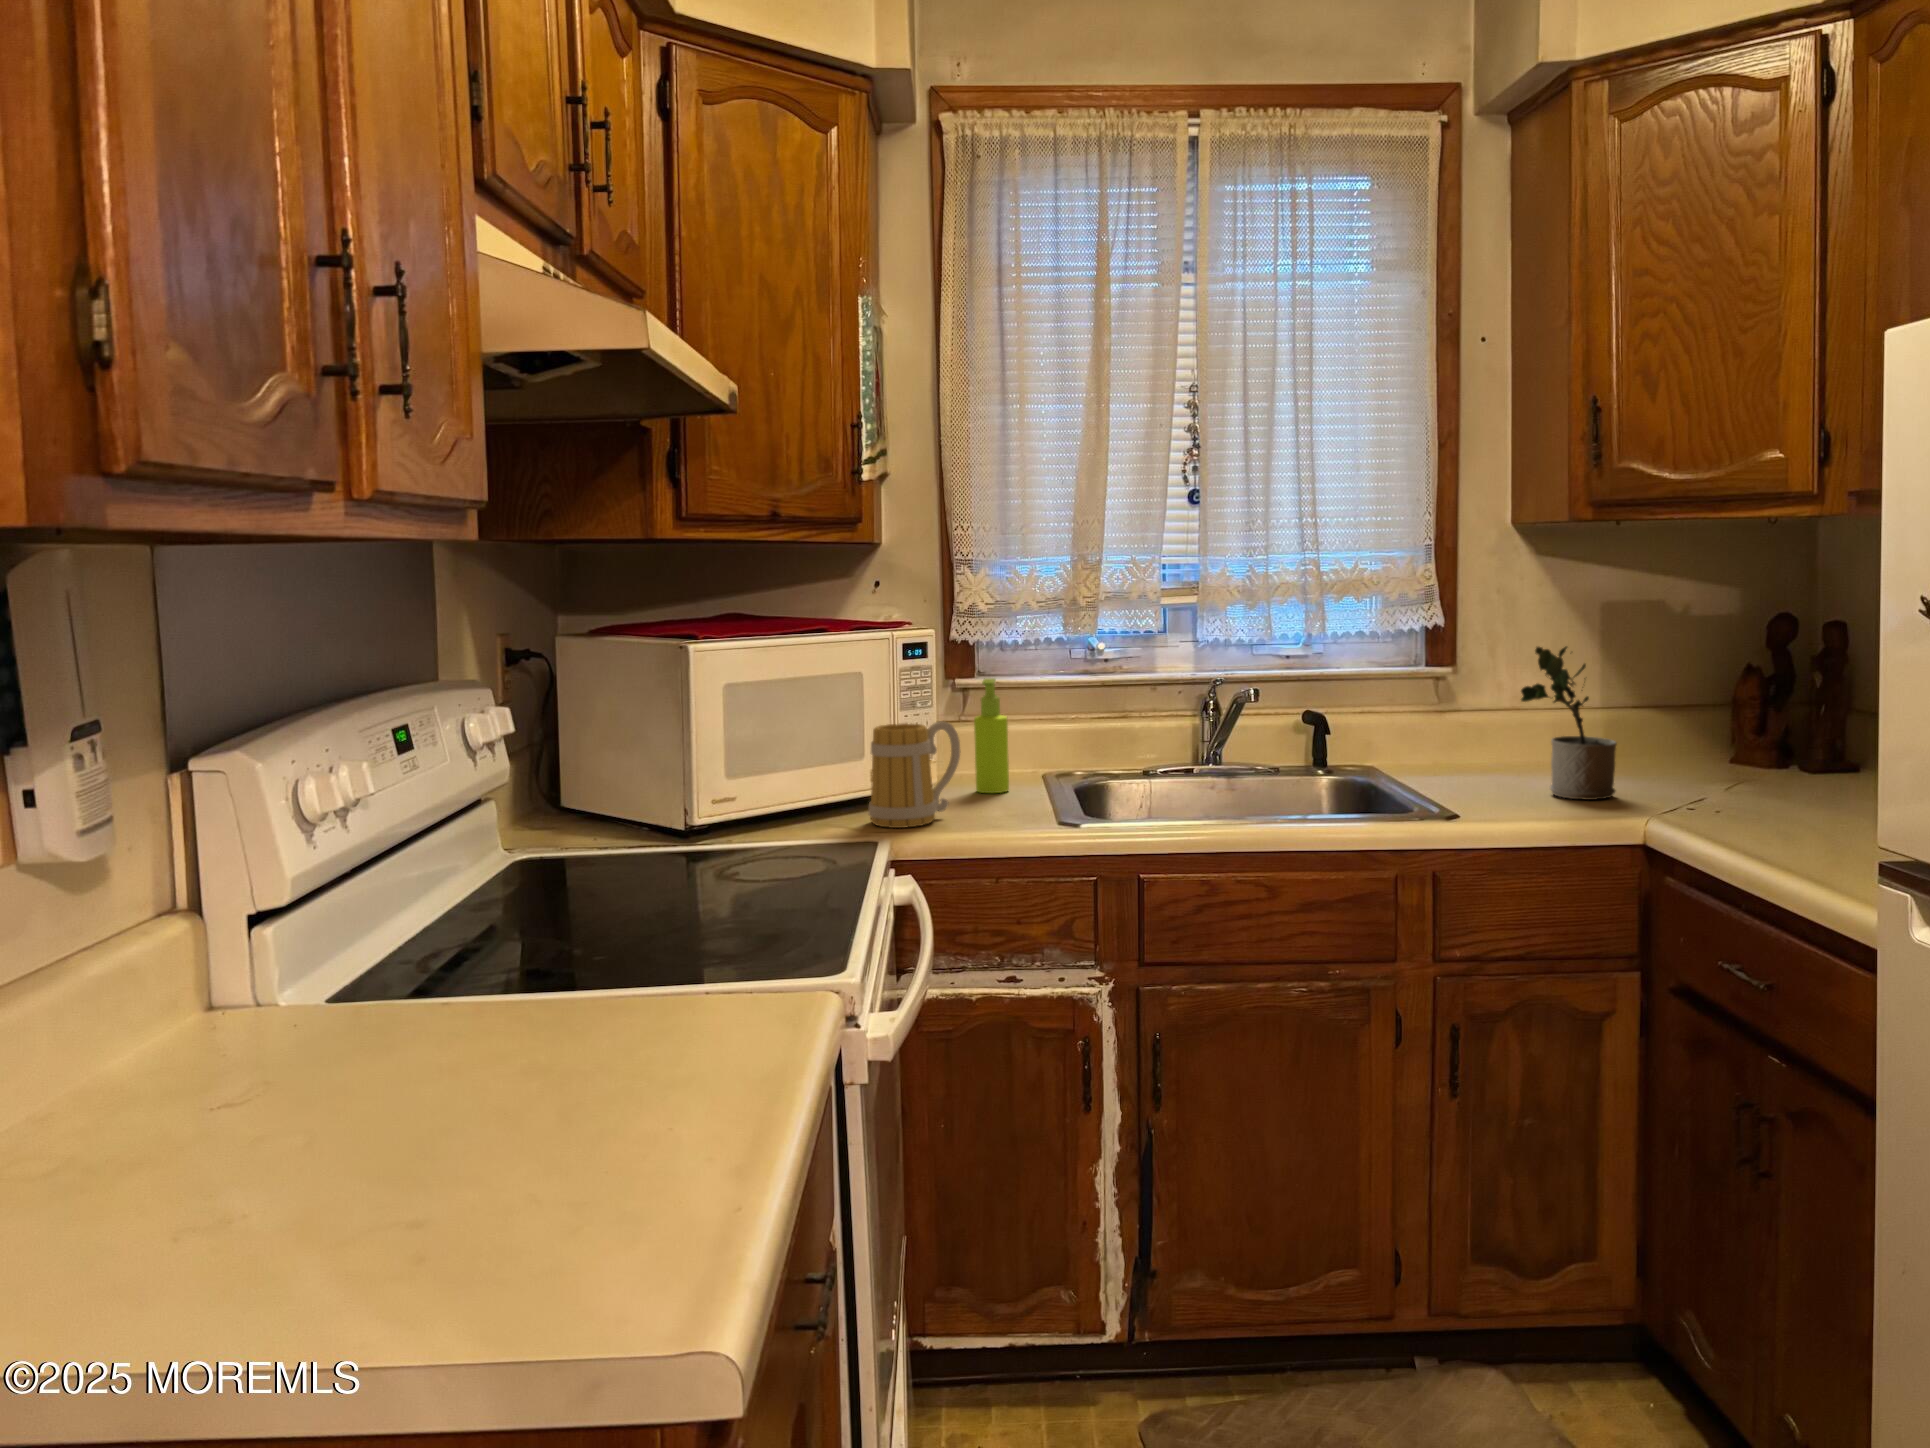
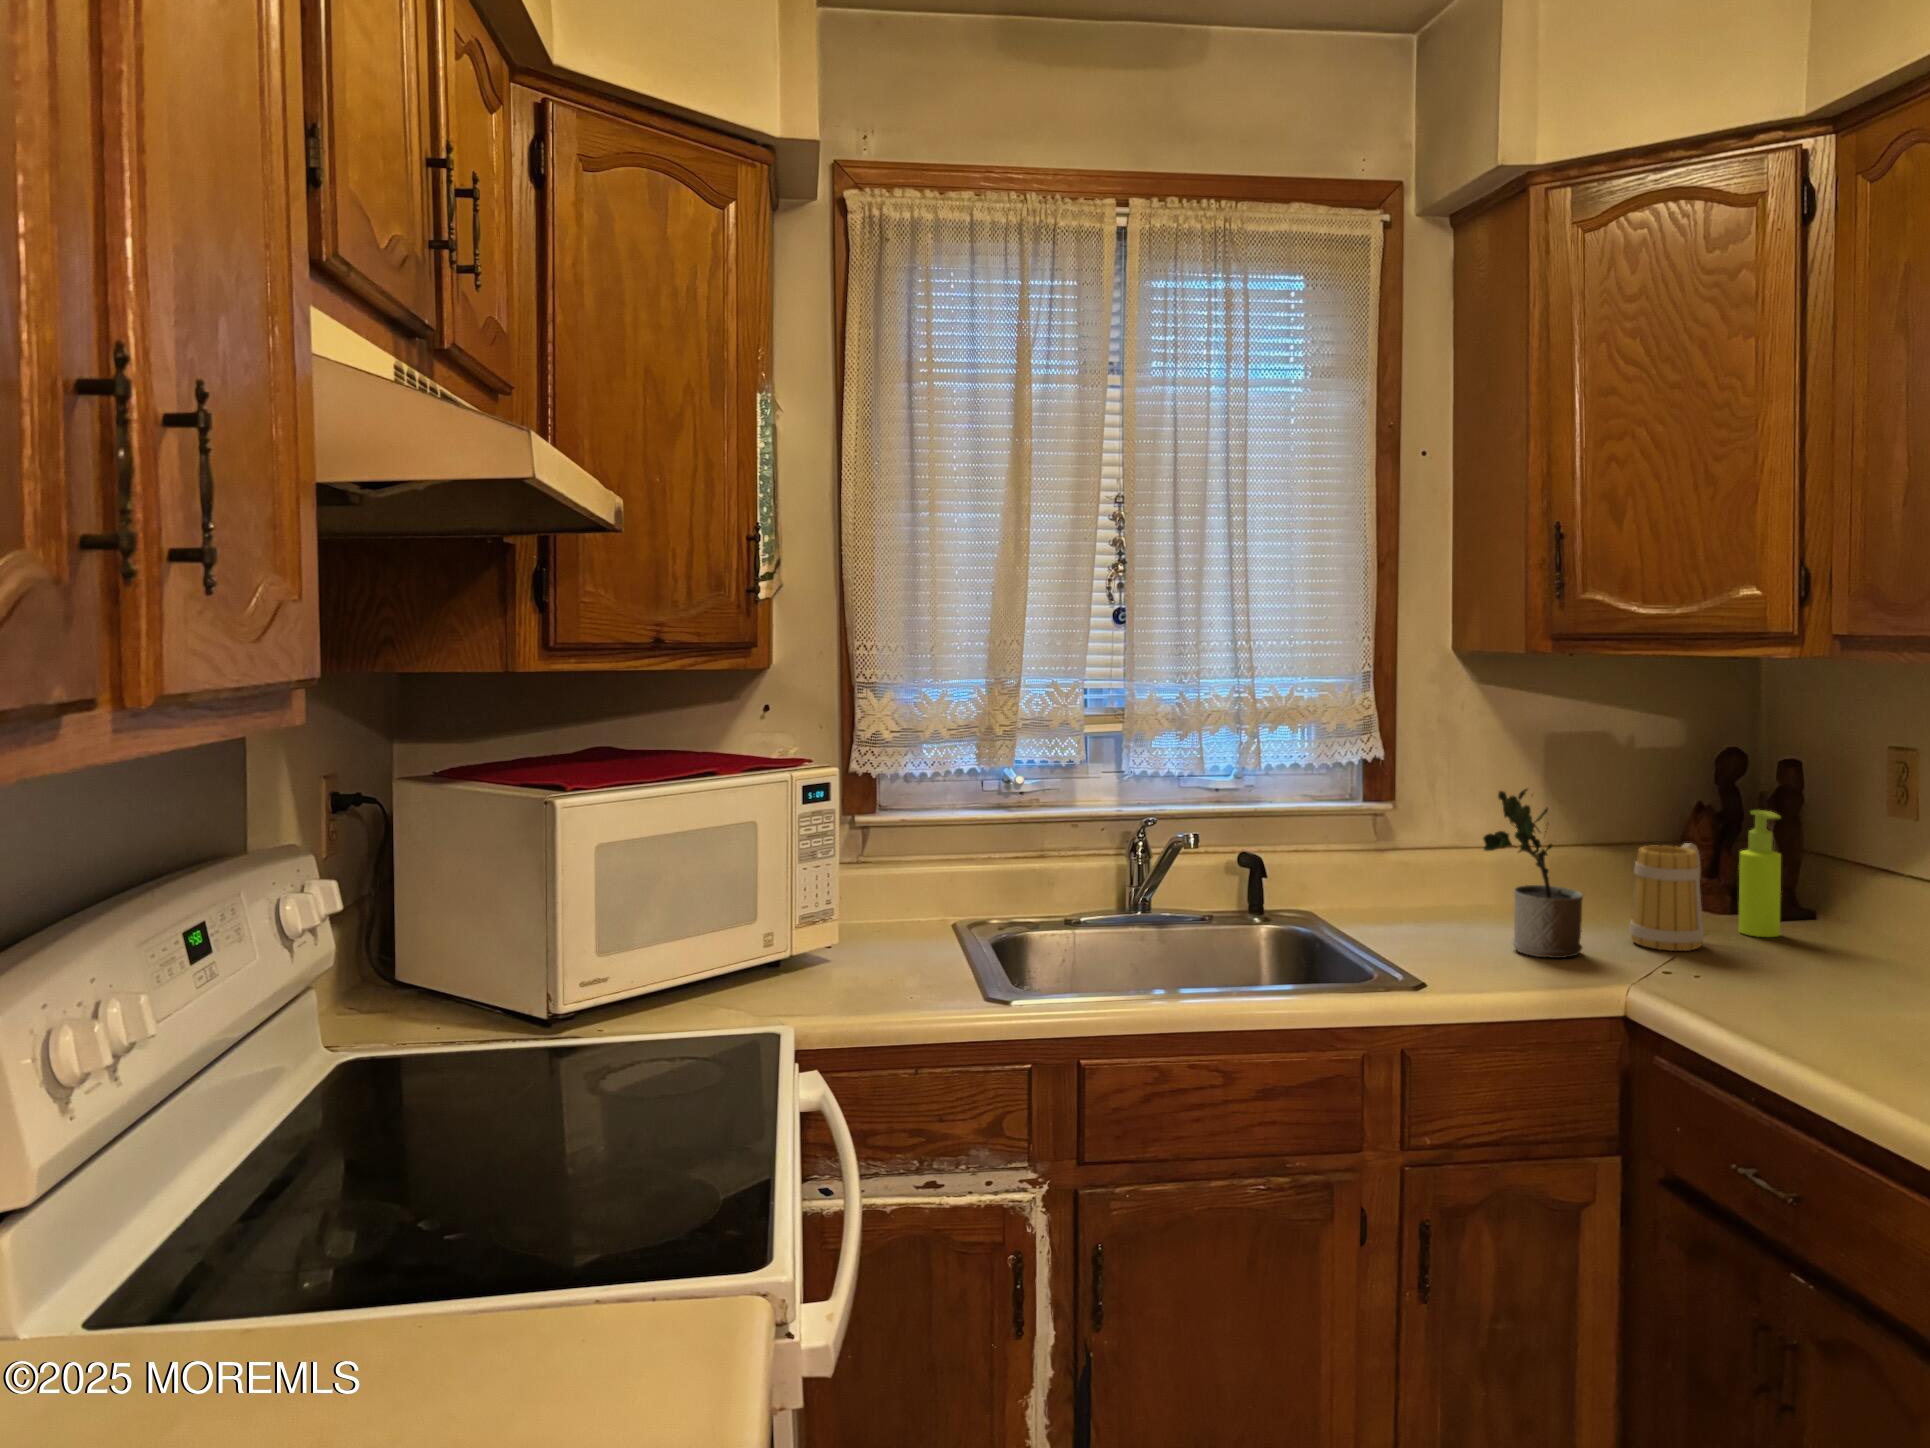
soap dispenser: present [974,678,1009,793] -> present [1739,810,1781,937]
mug: present [869,721,960,828] -> present [1629,843,1704,951]

